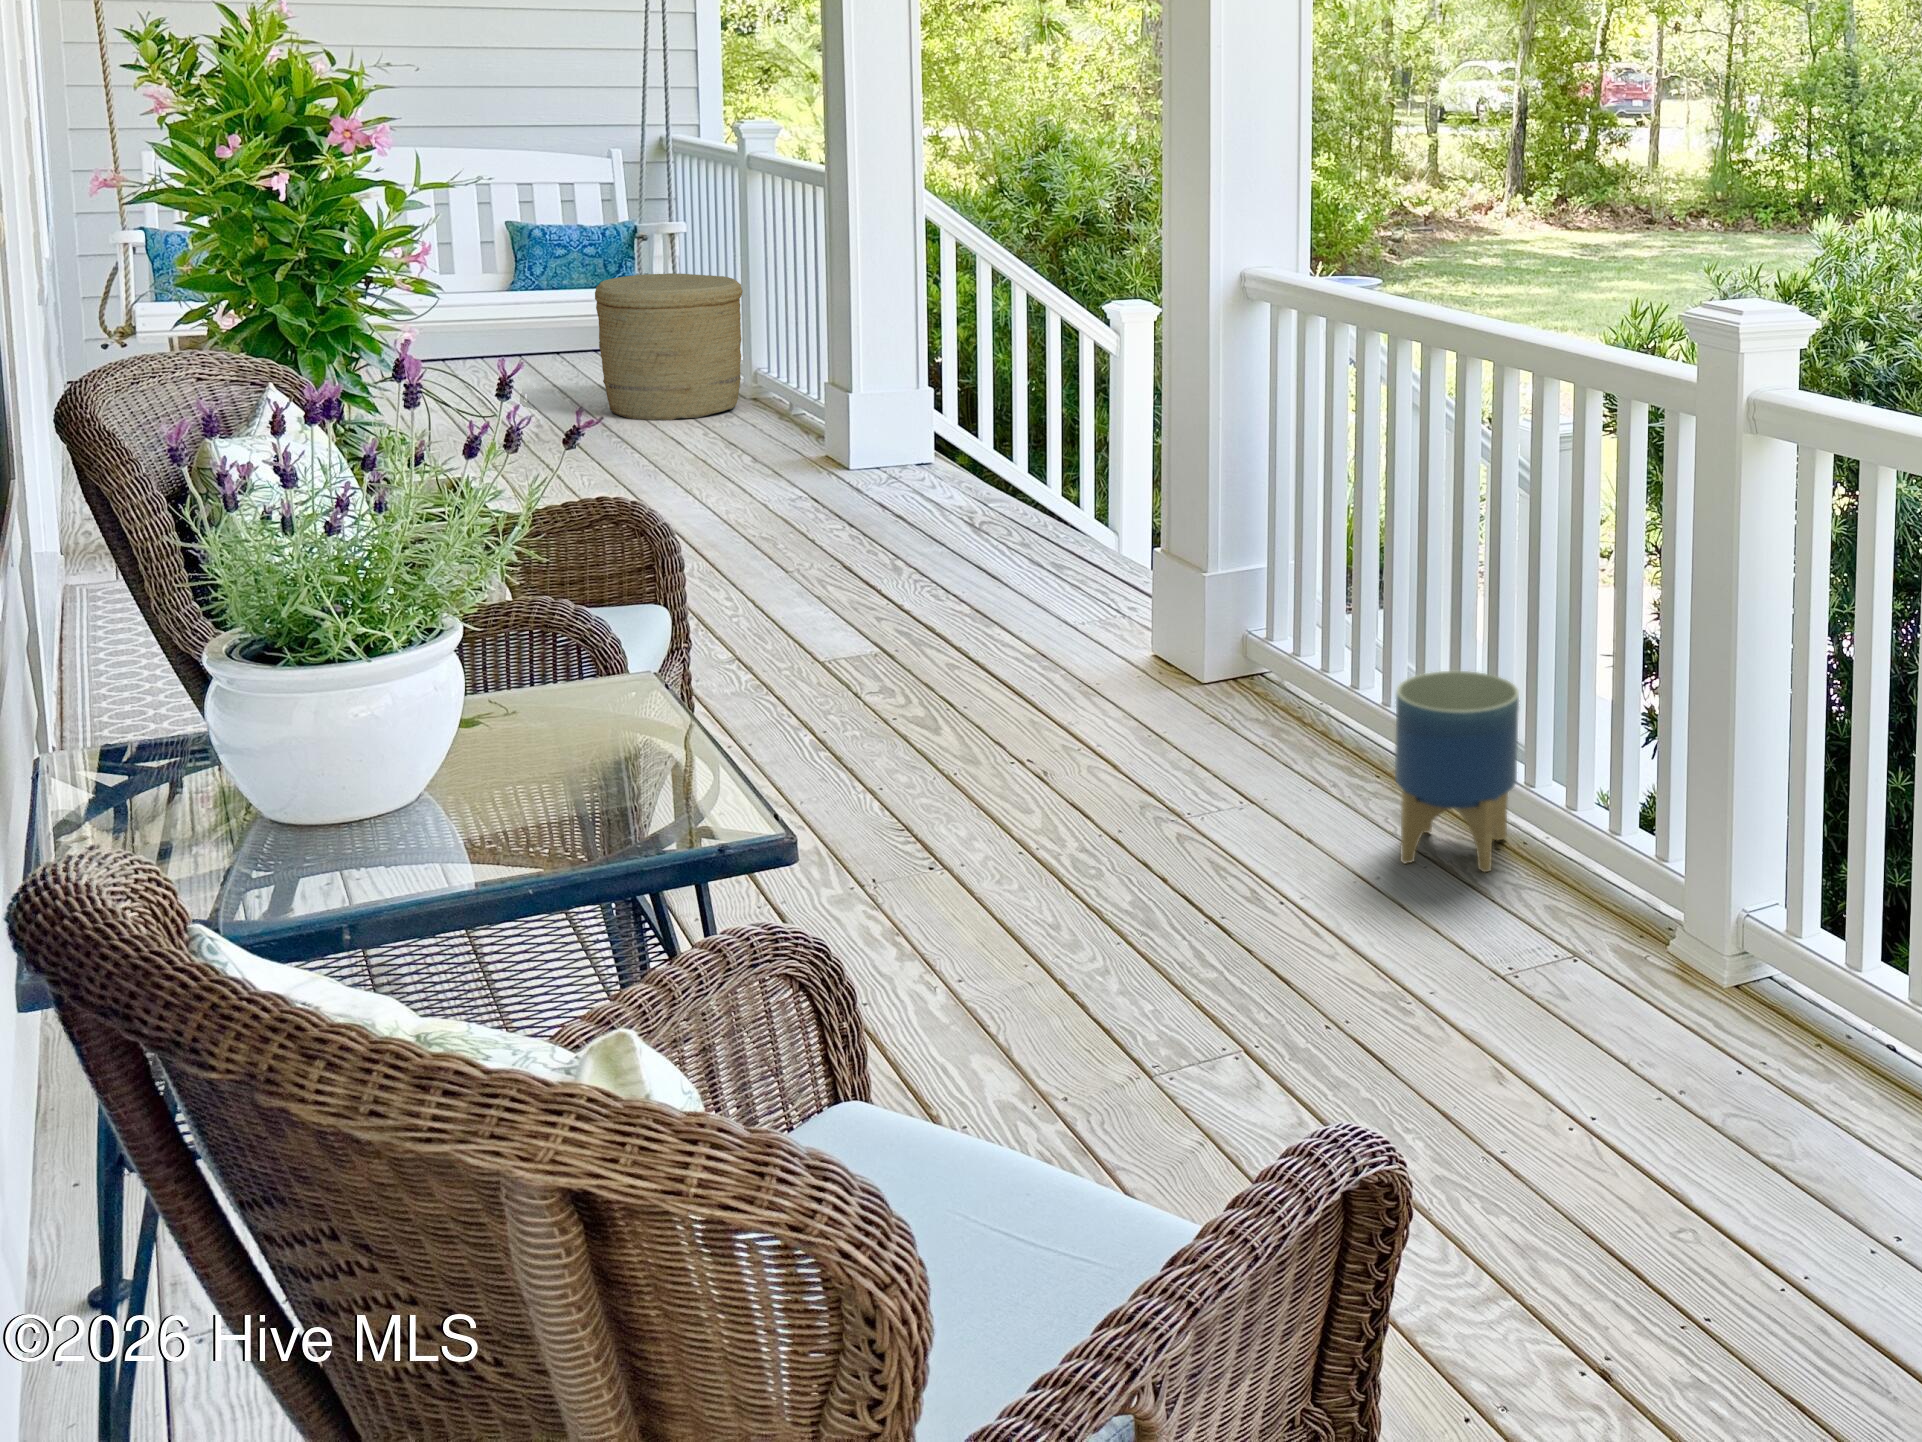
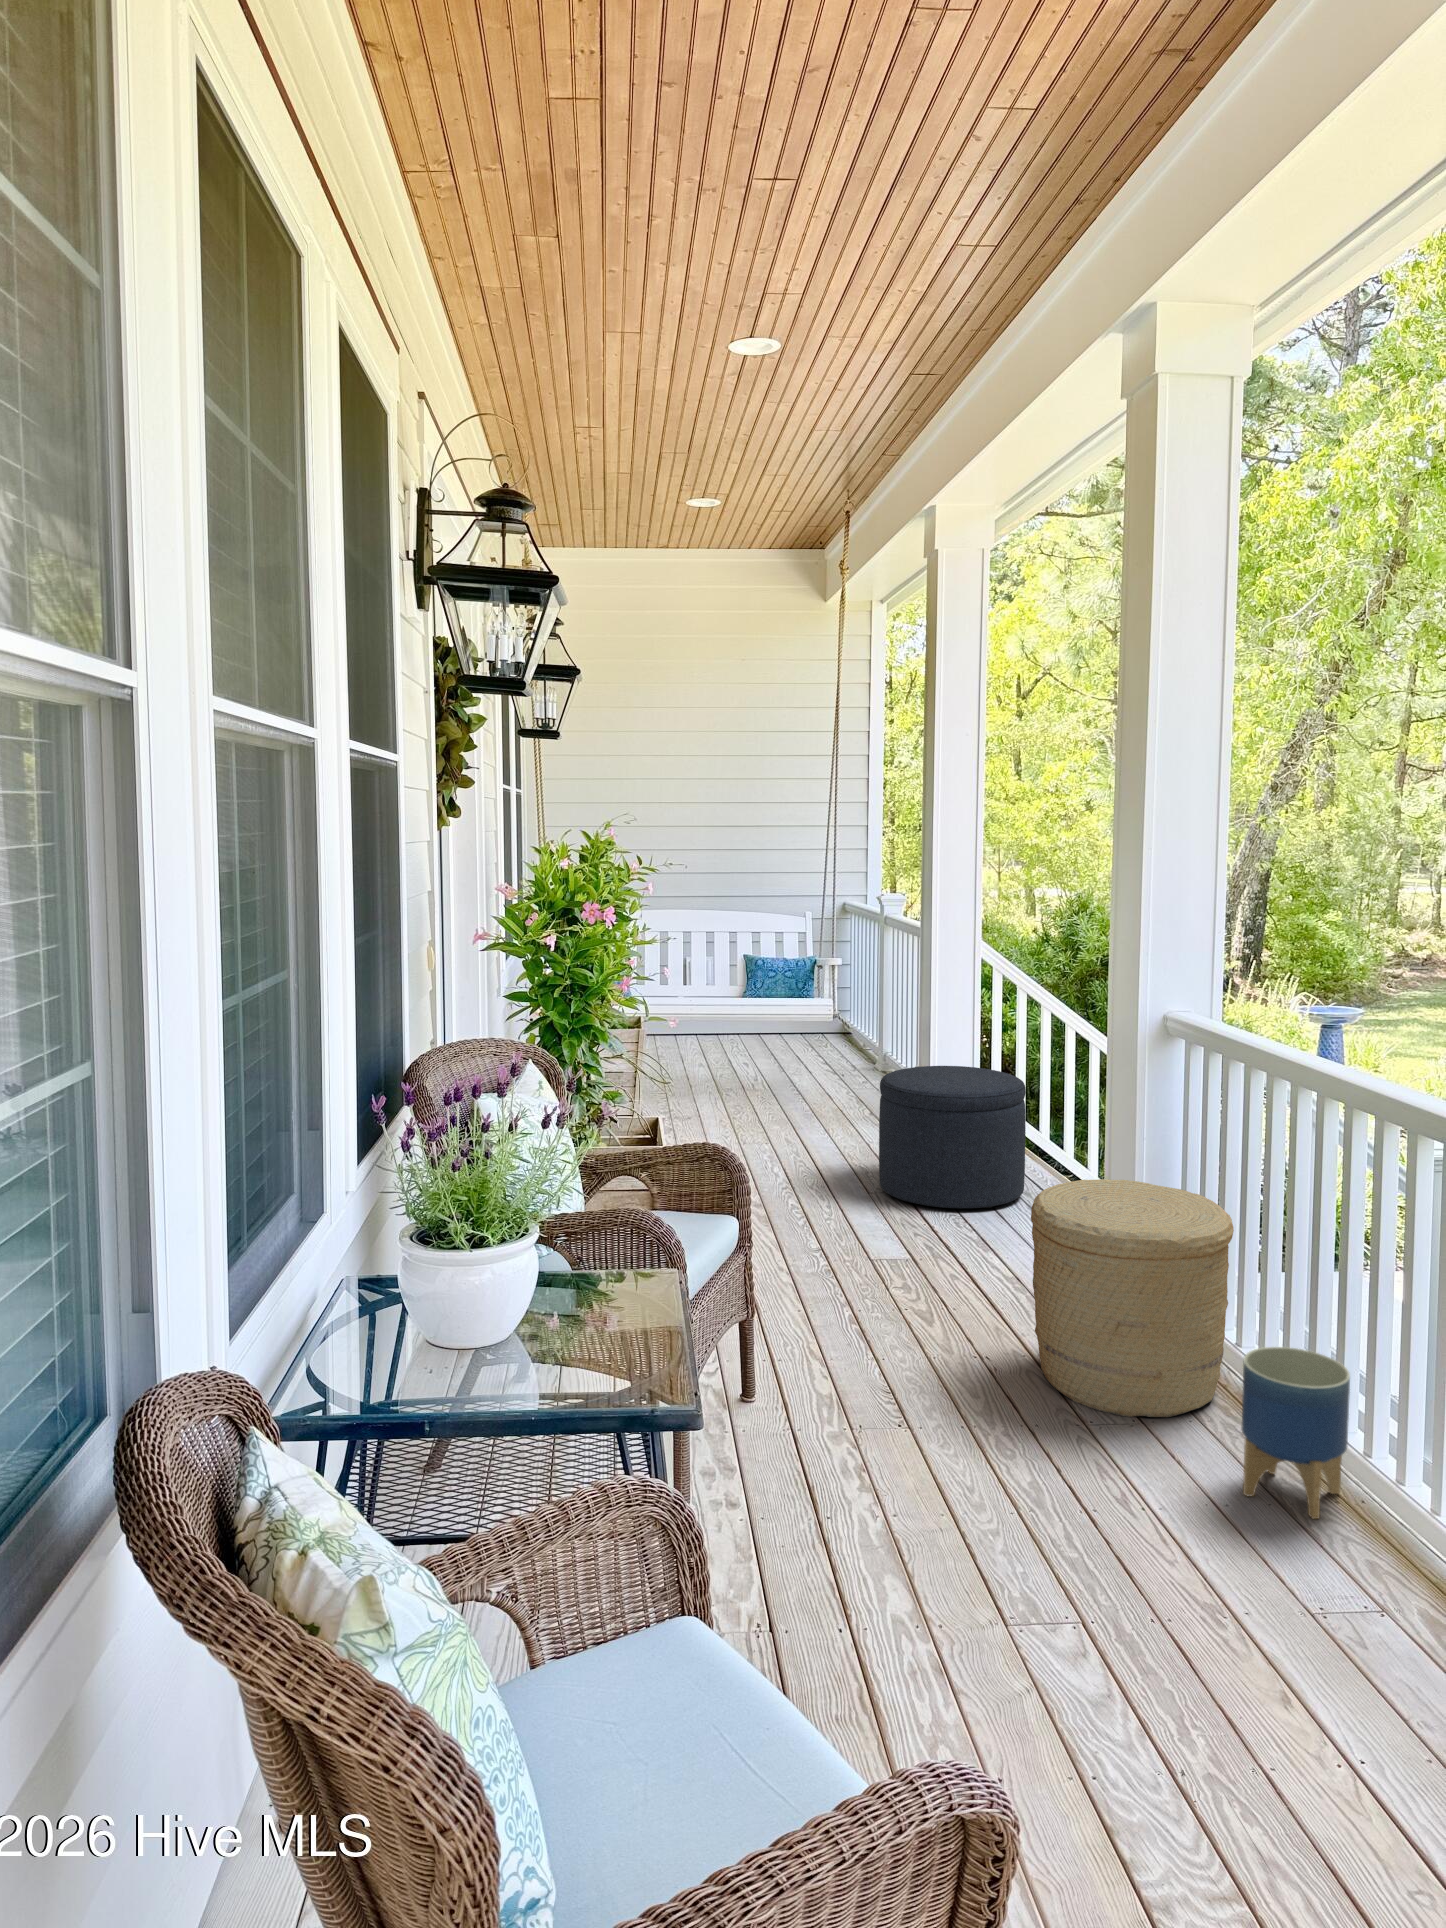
woven basket: present [595,273,742,420] -> present [1031,1179,1234,1417]
ottoman: none [795,372,1020,580] -> present [879,1066,1026,1208]

